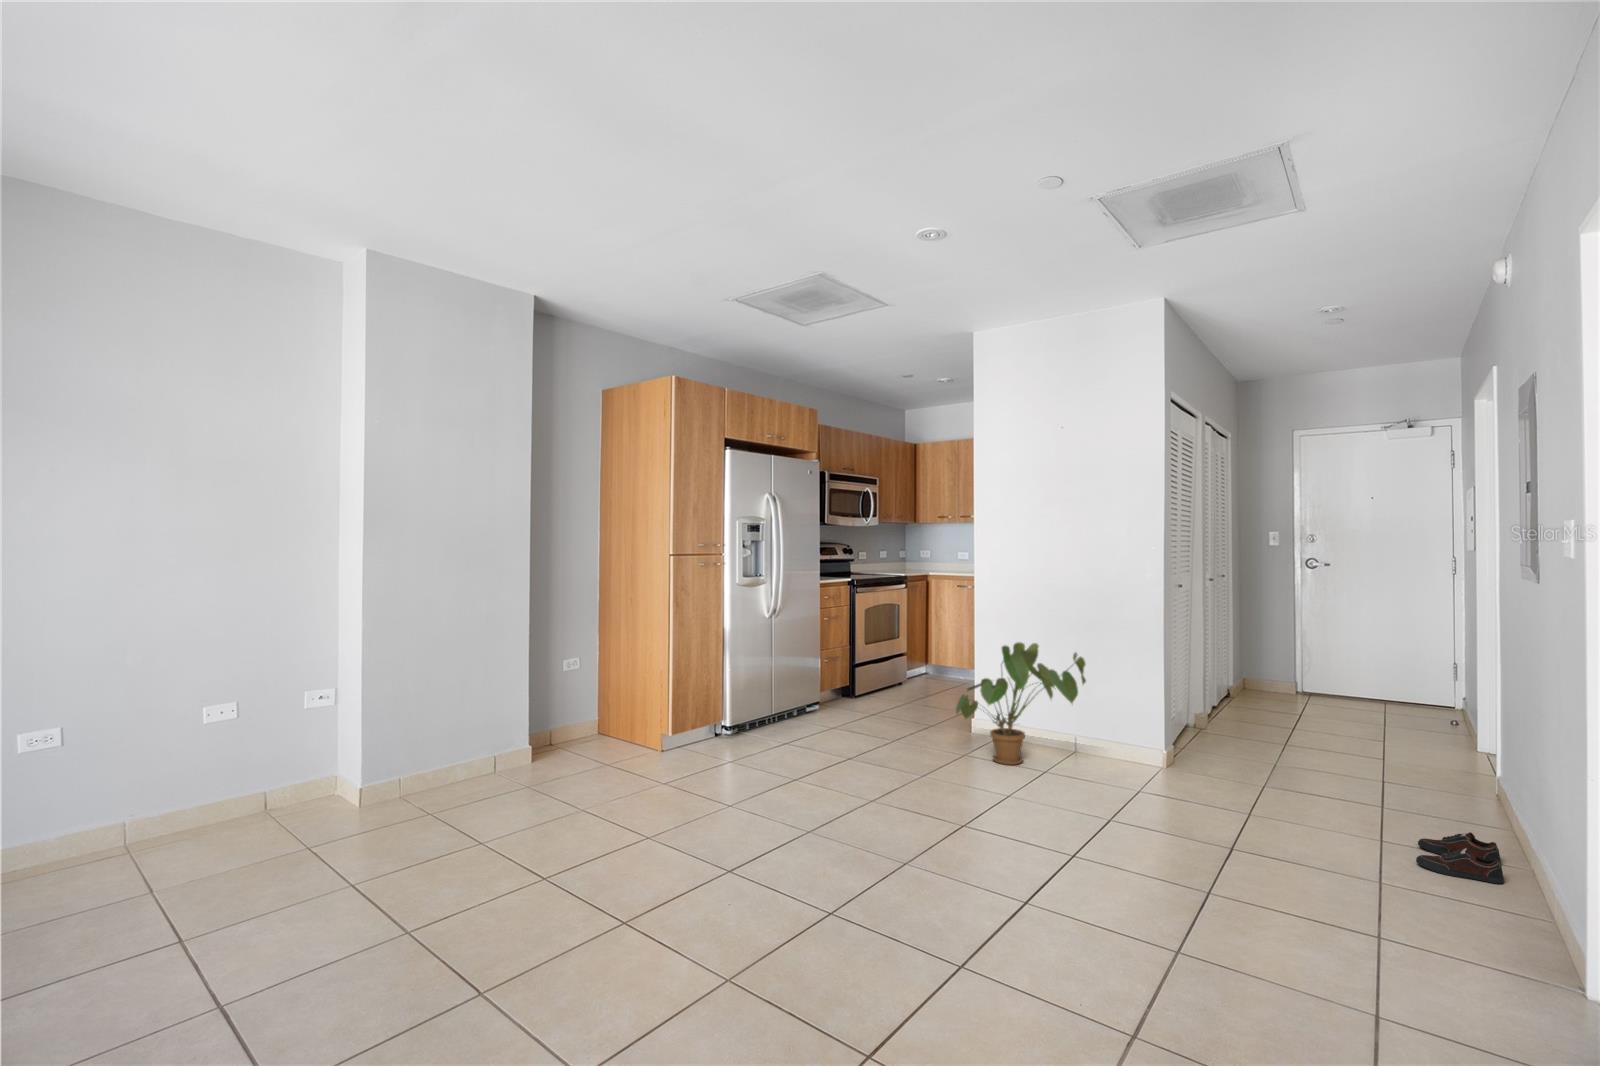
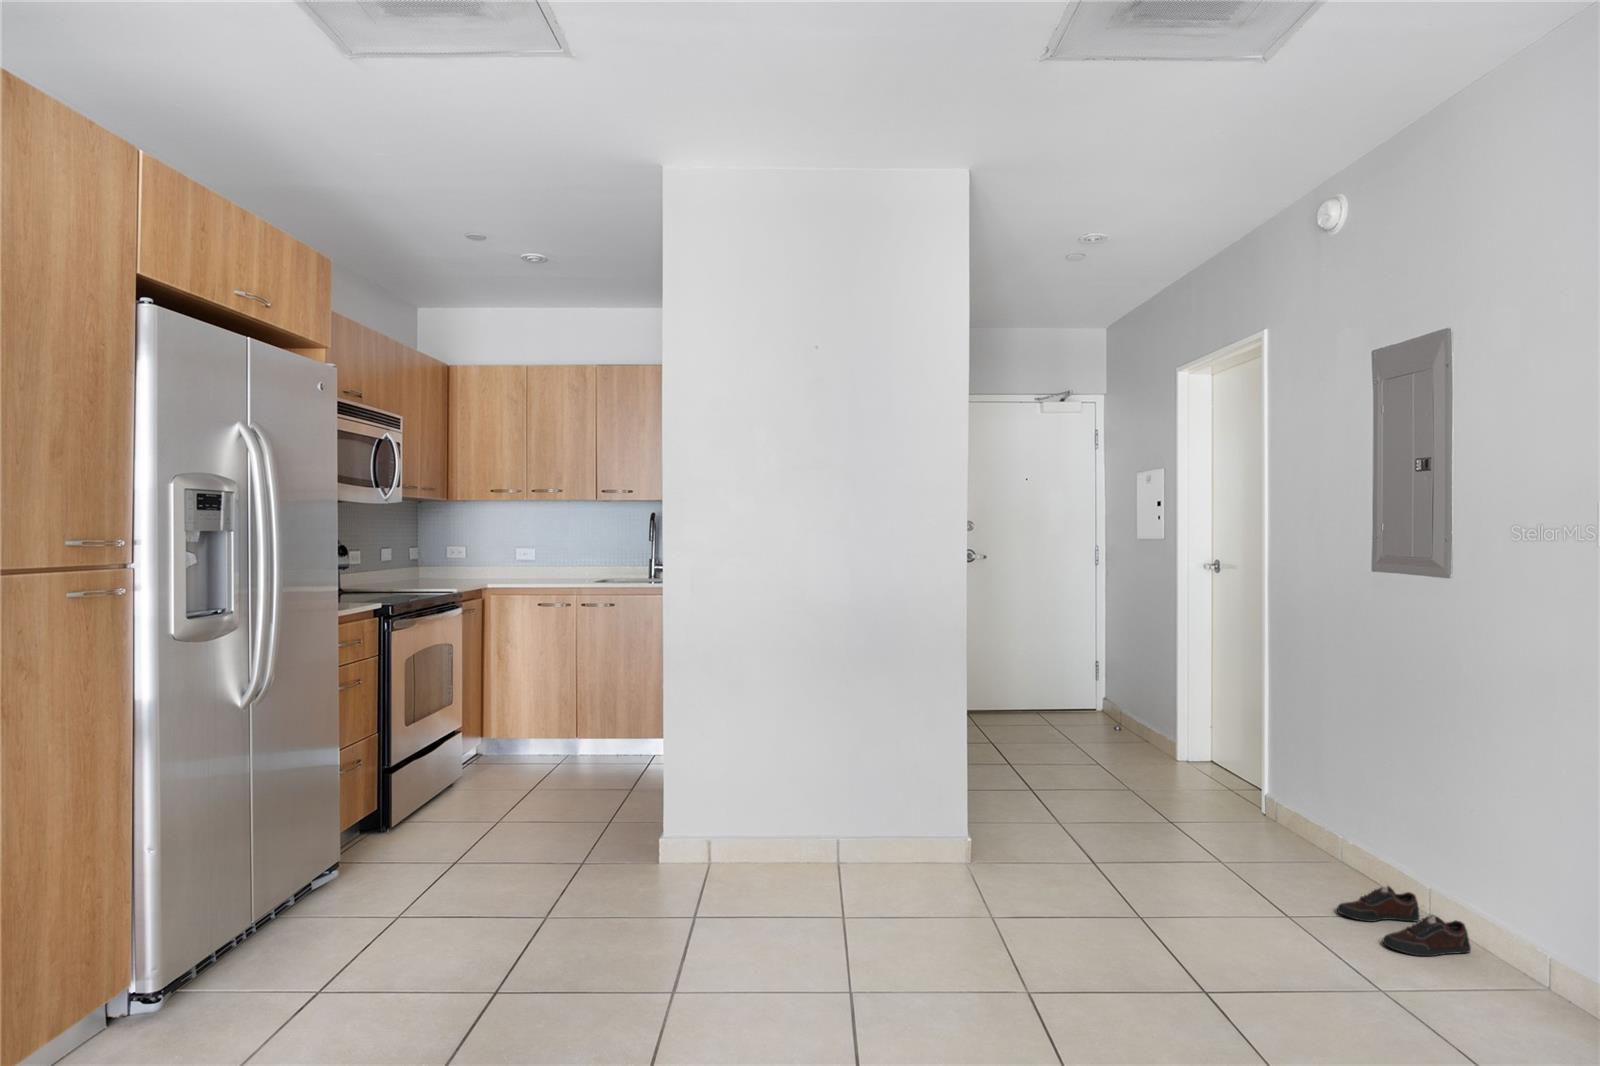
house plant: present [956,642,1086,765] -> none [695,699,905,920]

